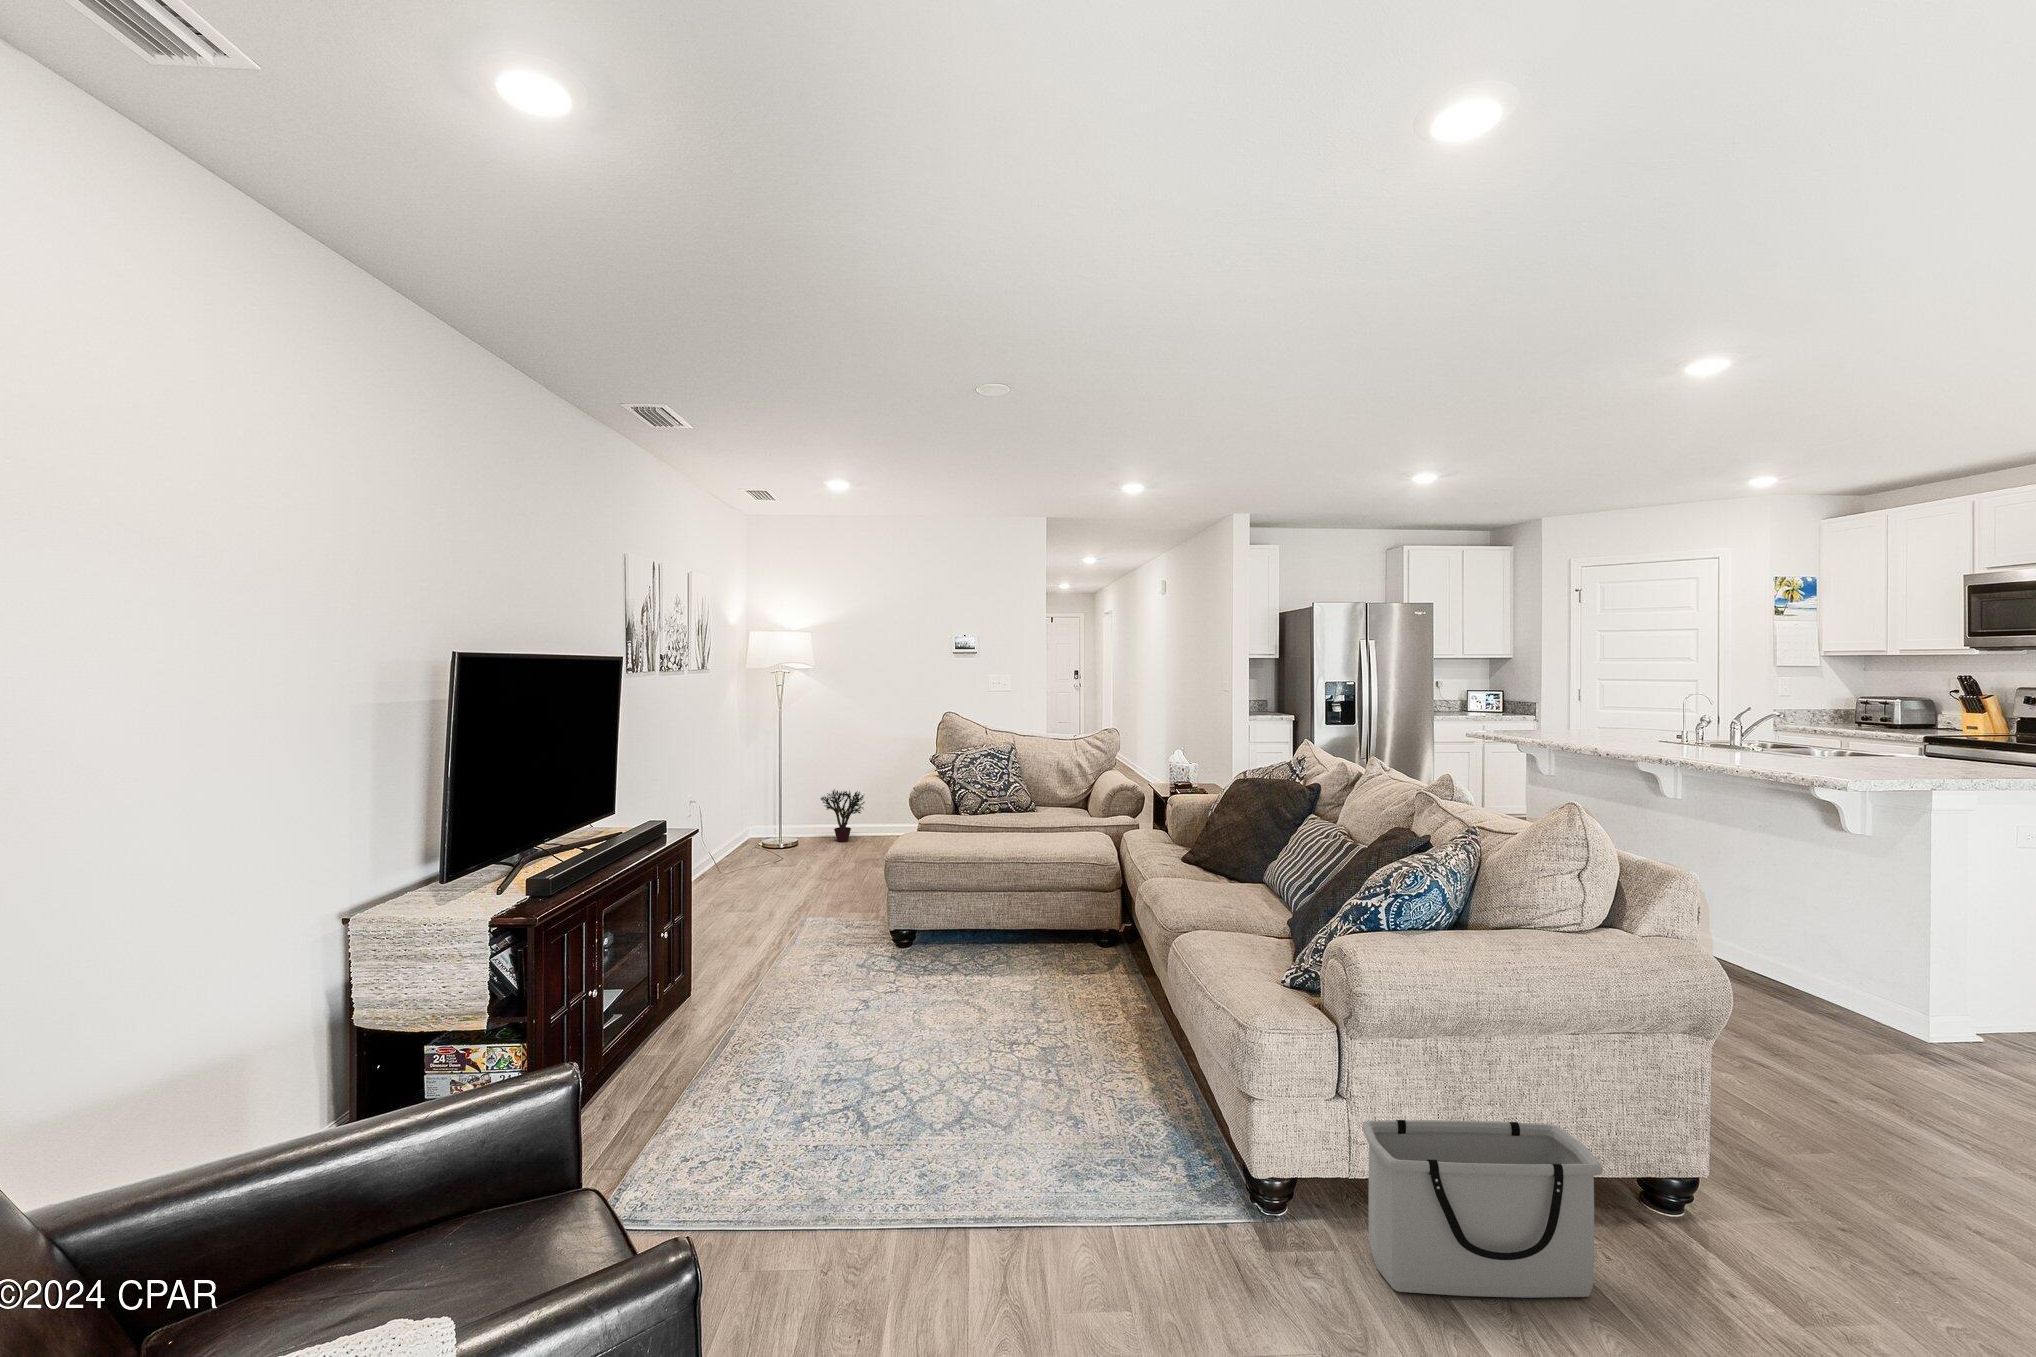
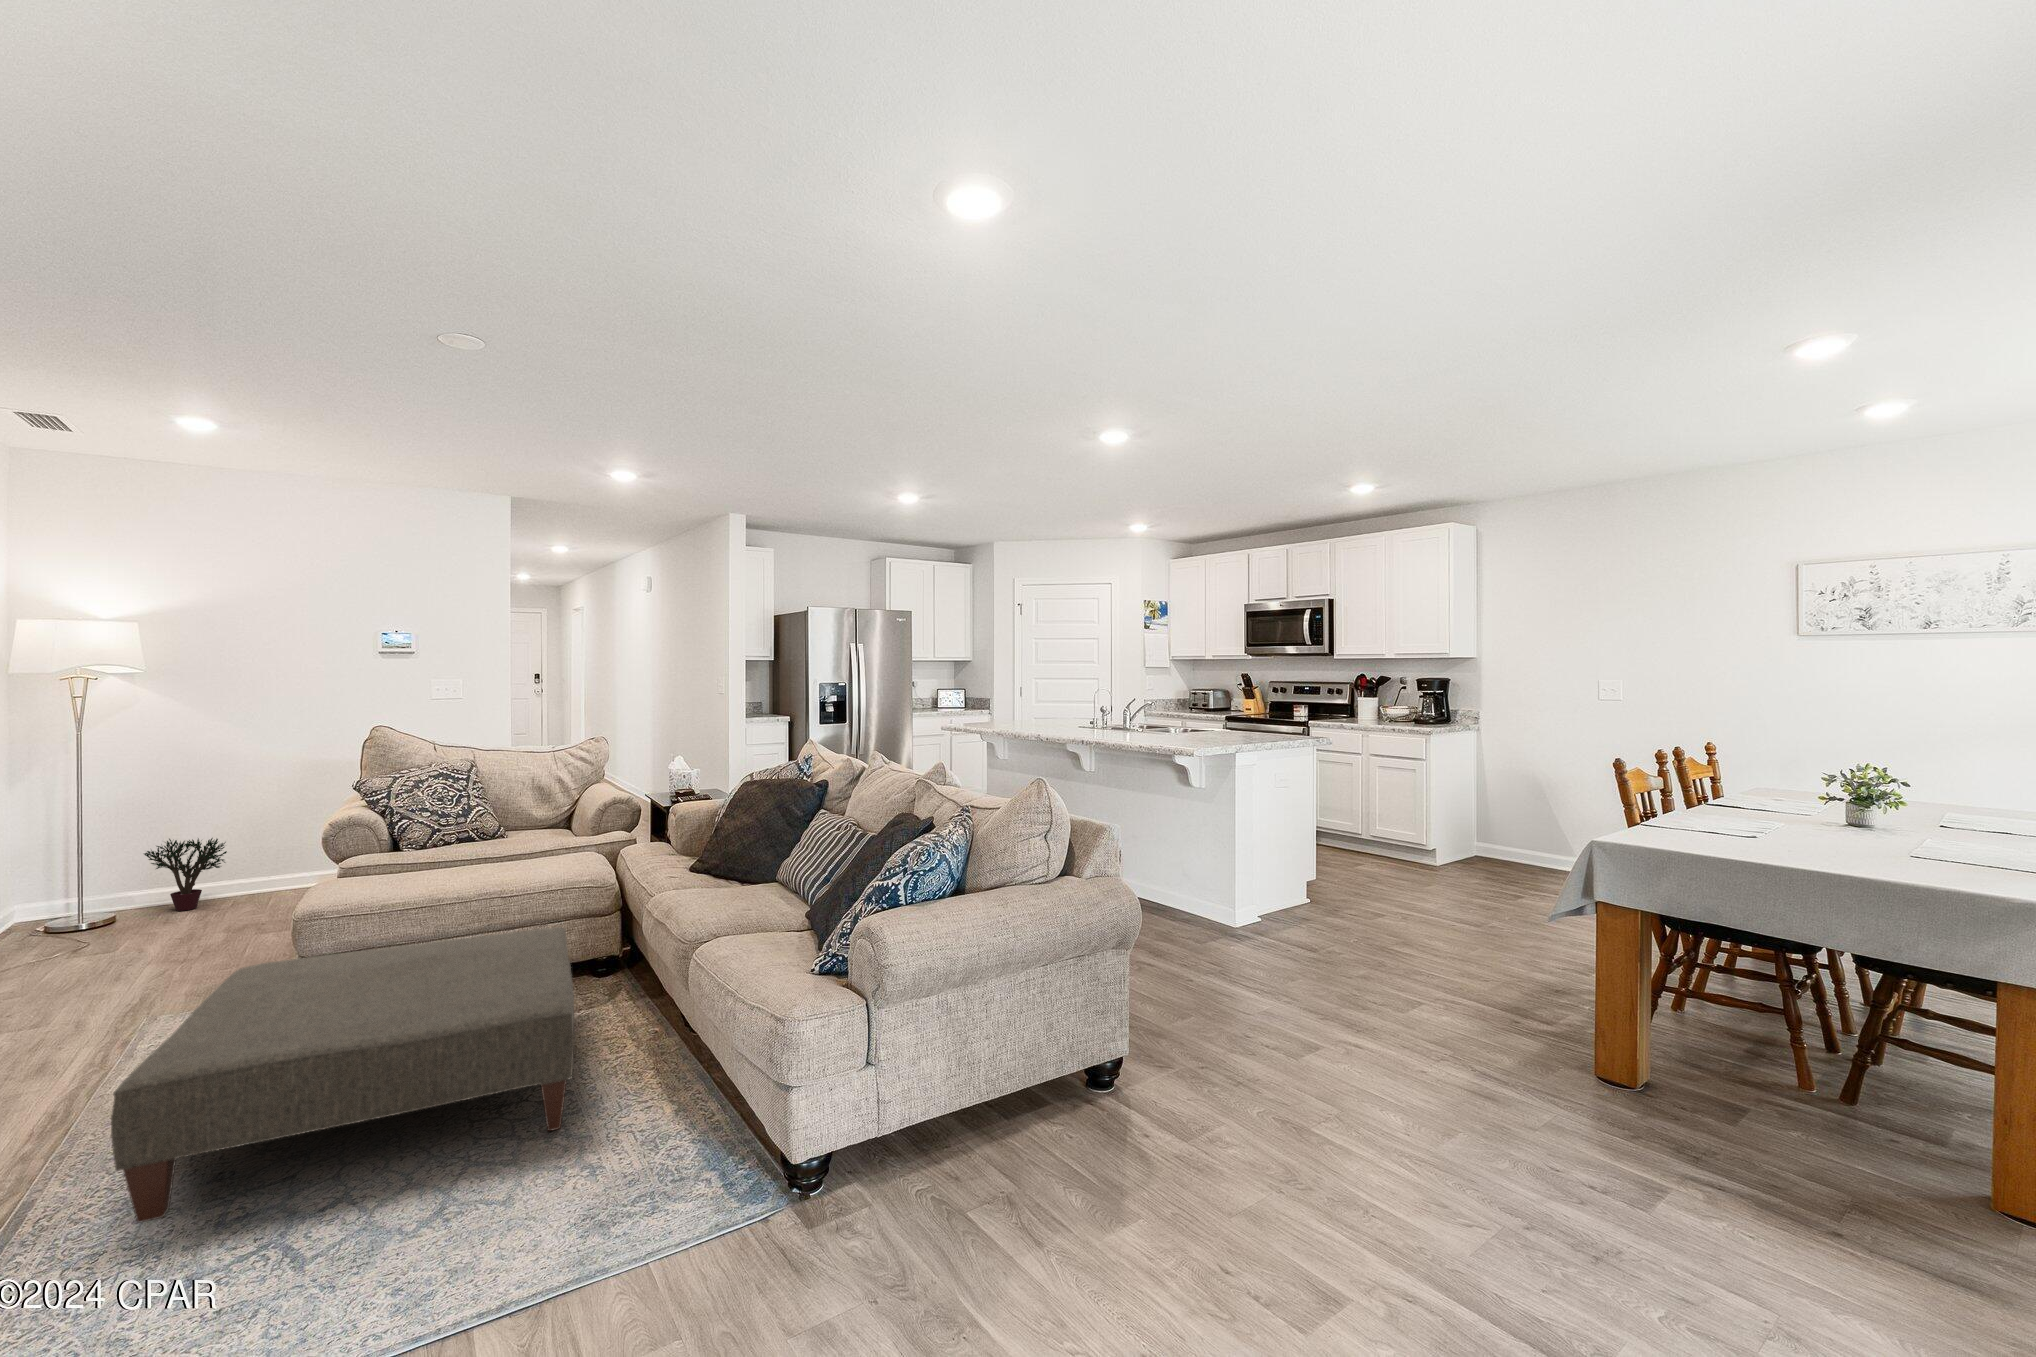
ottoman: none [771,889,1073,1076] -> present [111,927,574,1223]
storage bin: present [1362,1120,1603,1298] -> none [891,1041,1067,1218]

